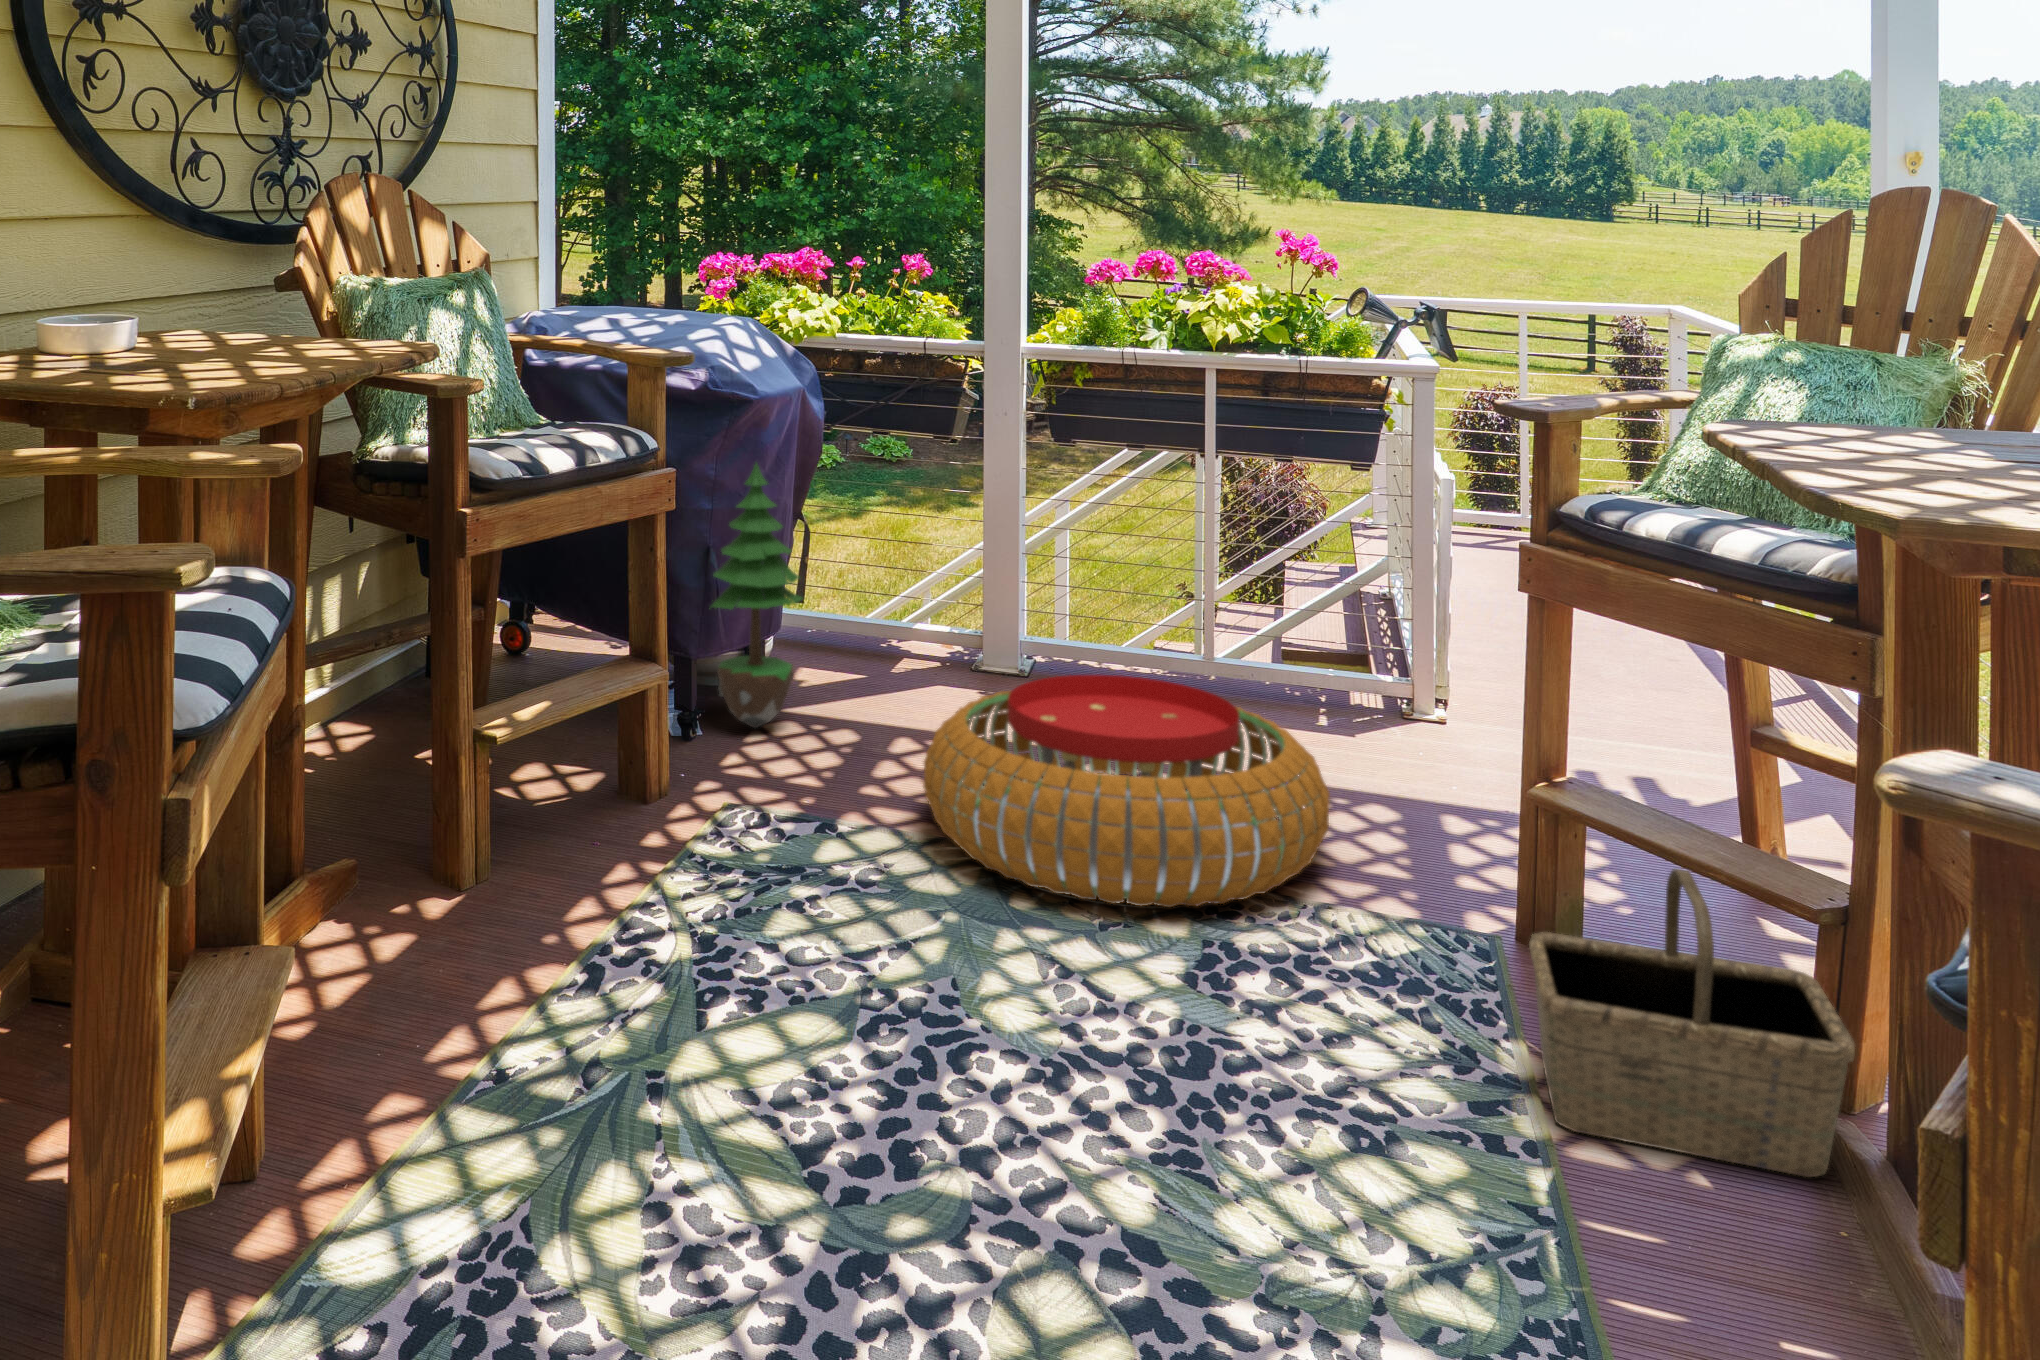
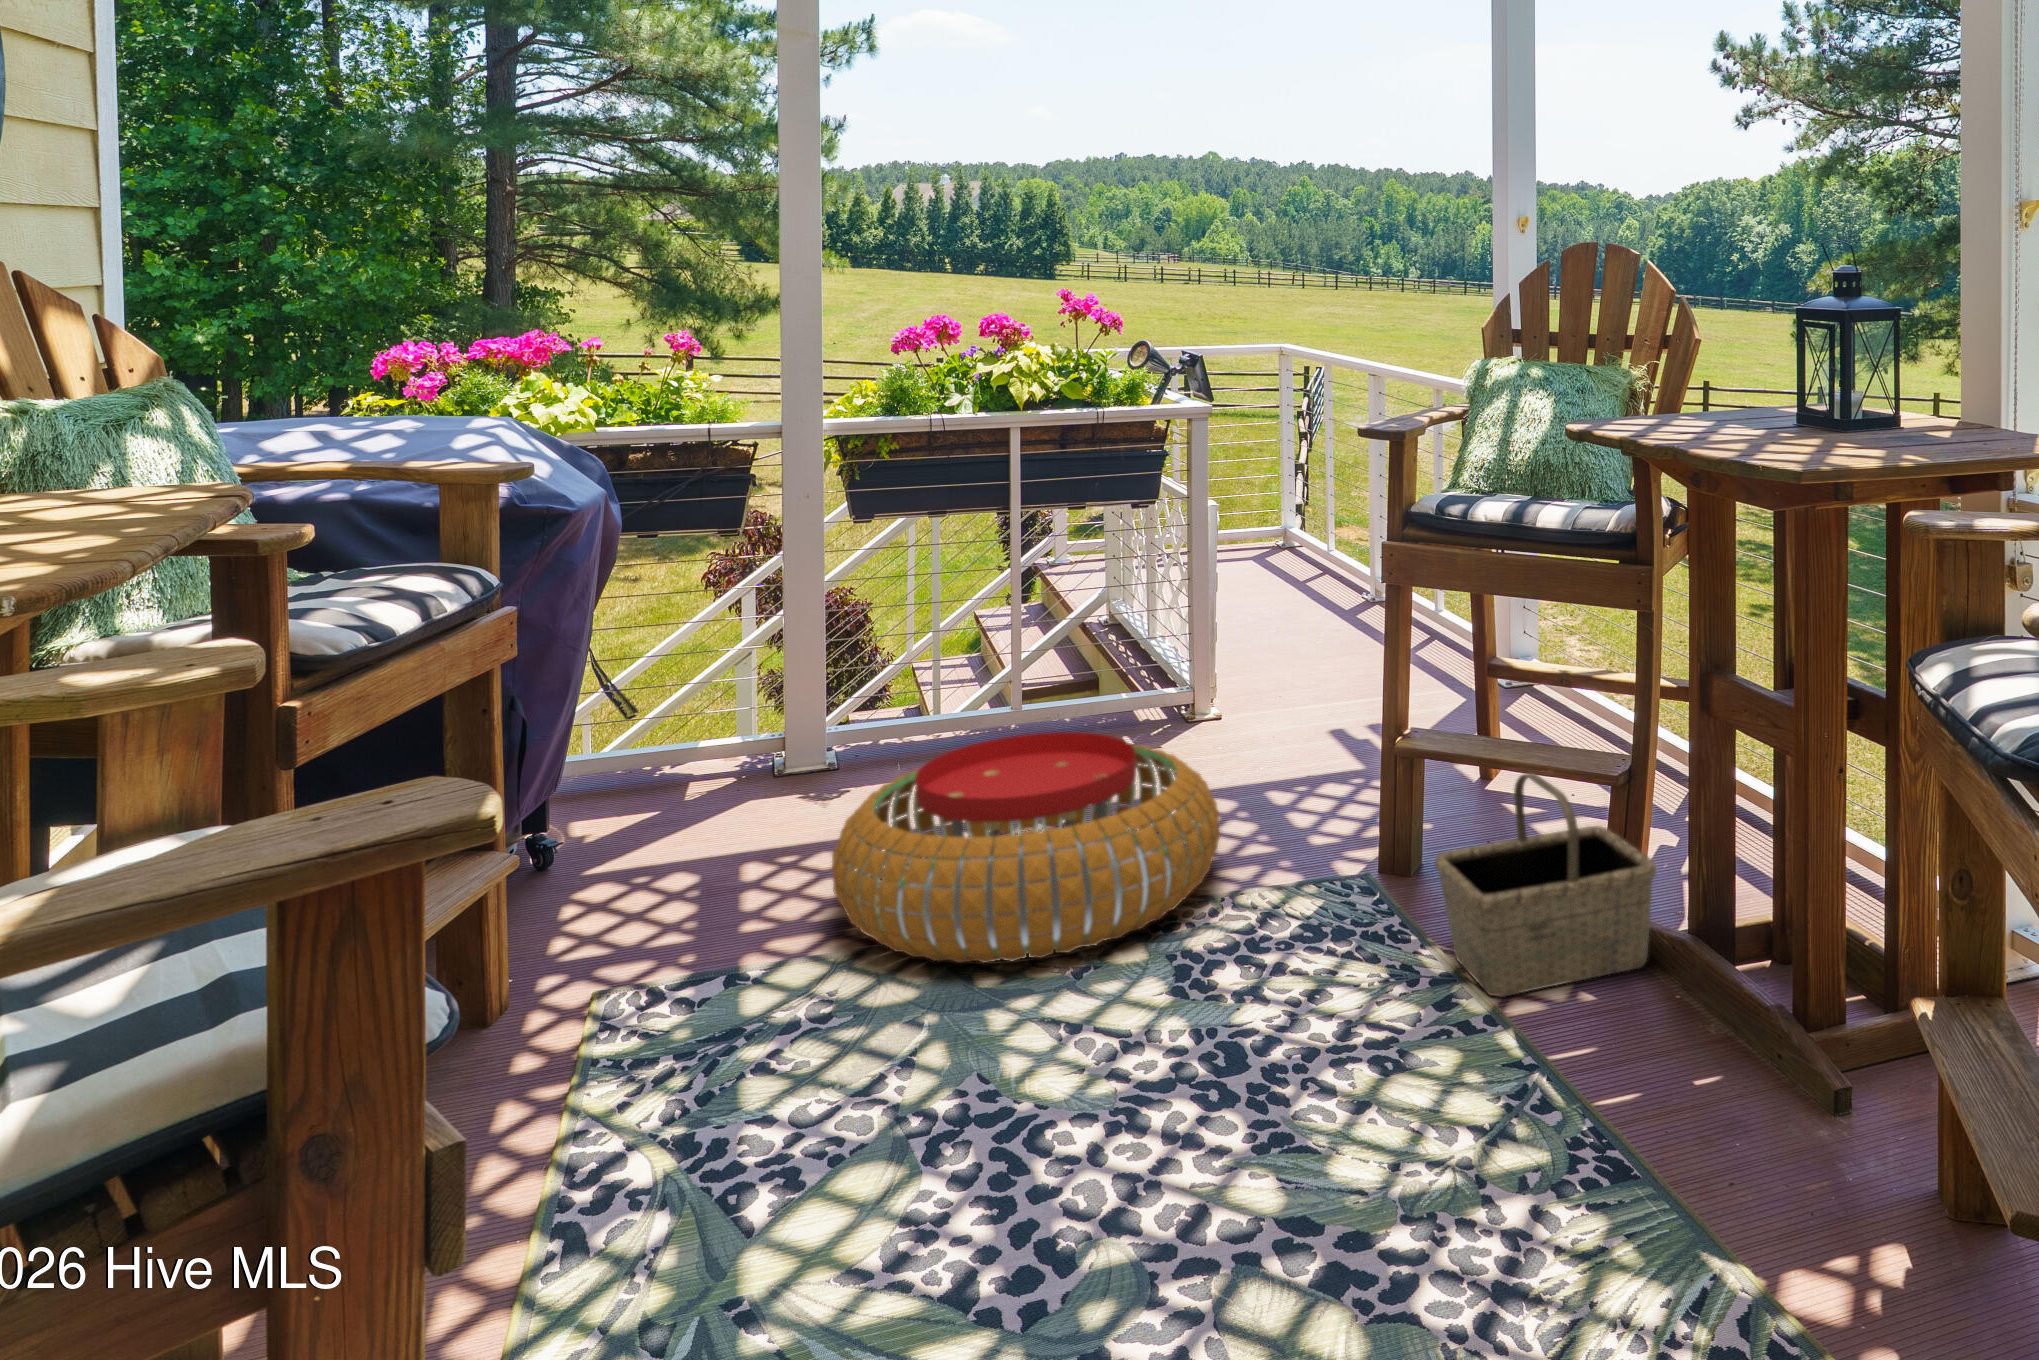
potted tree: present [712,463,803,729] -> none [492,592,619,903]

